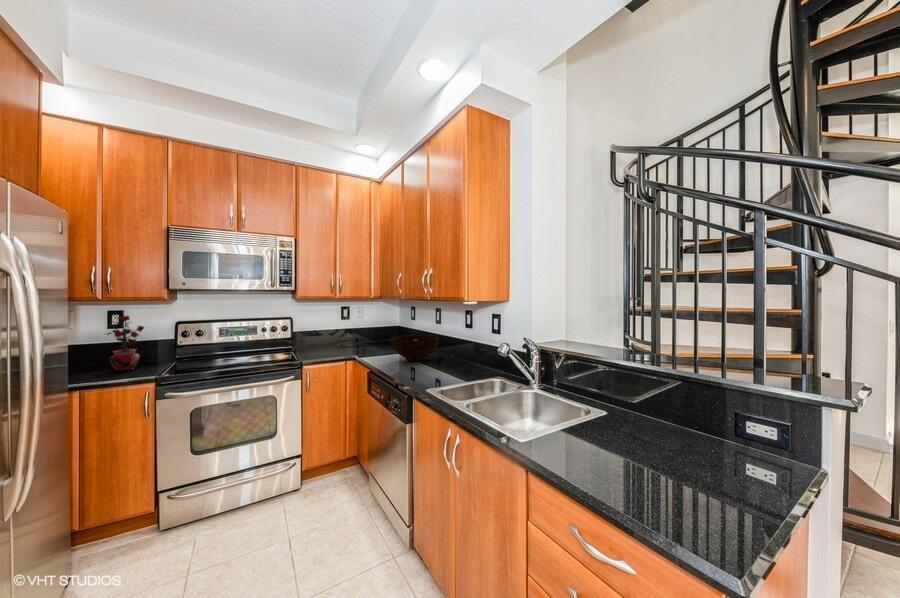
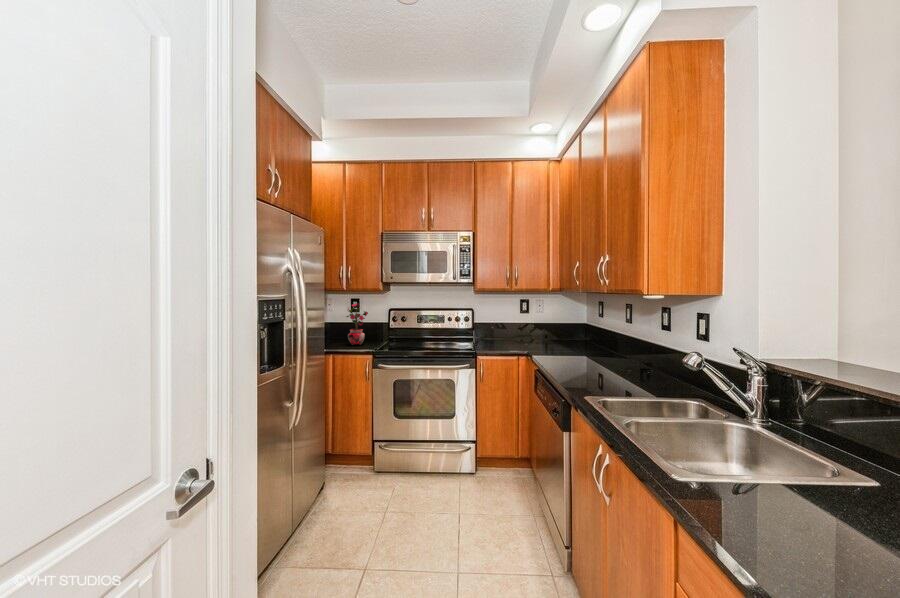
fruit bowl: present [391,335,439,361] -> none [565,333,622,362]

